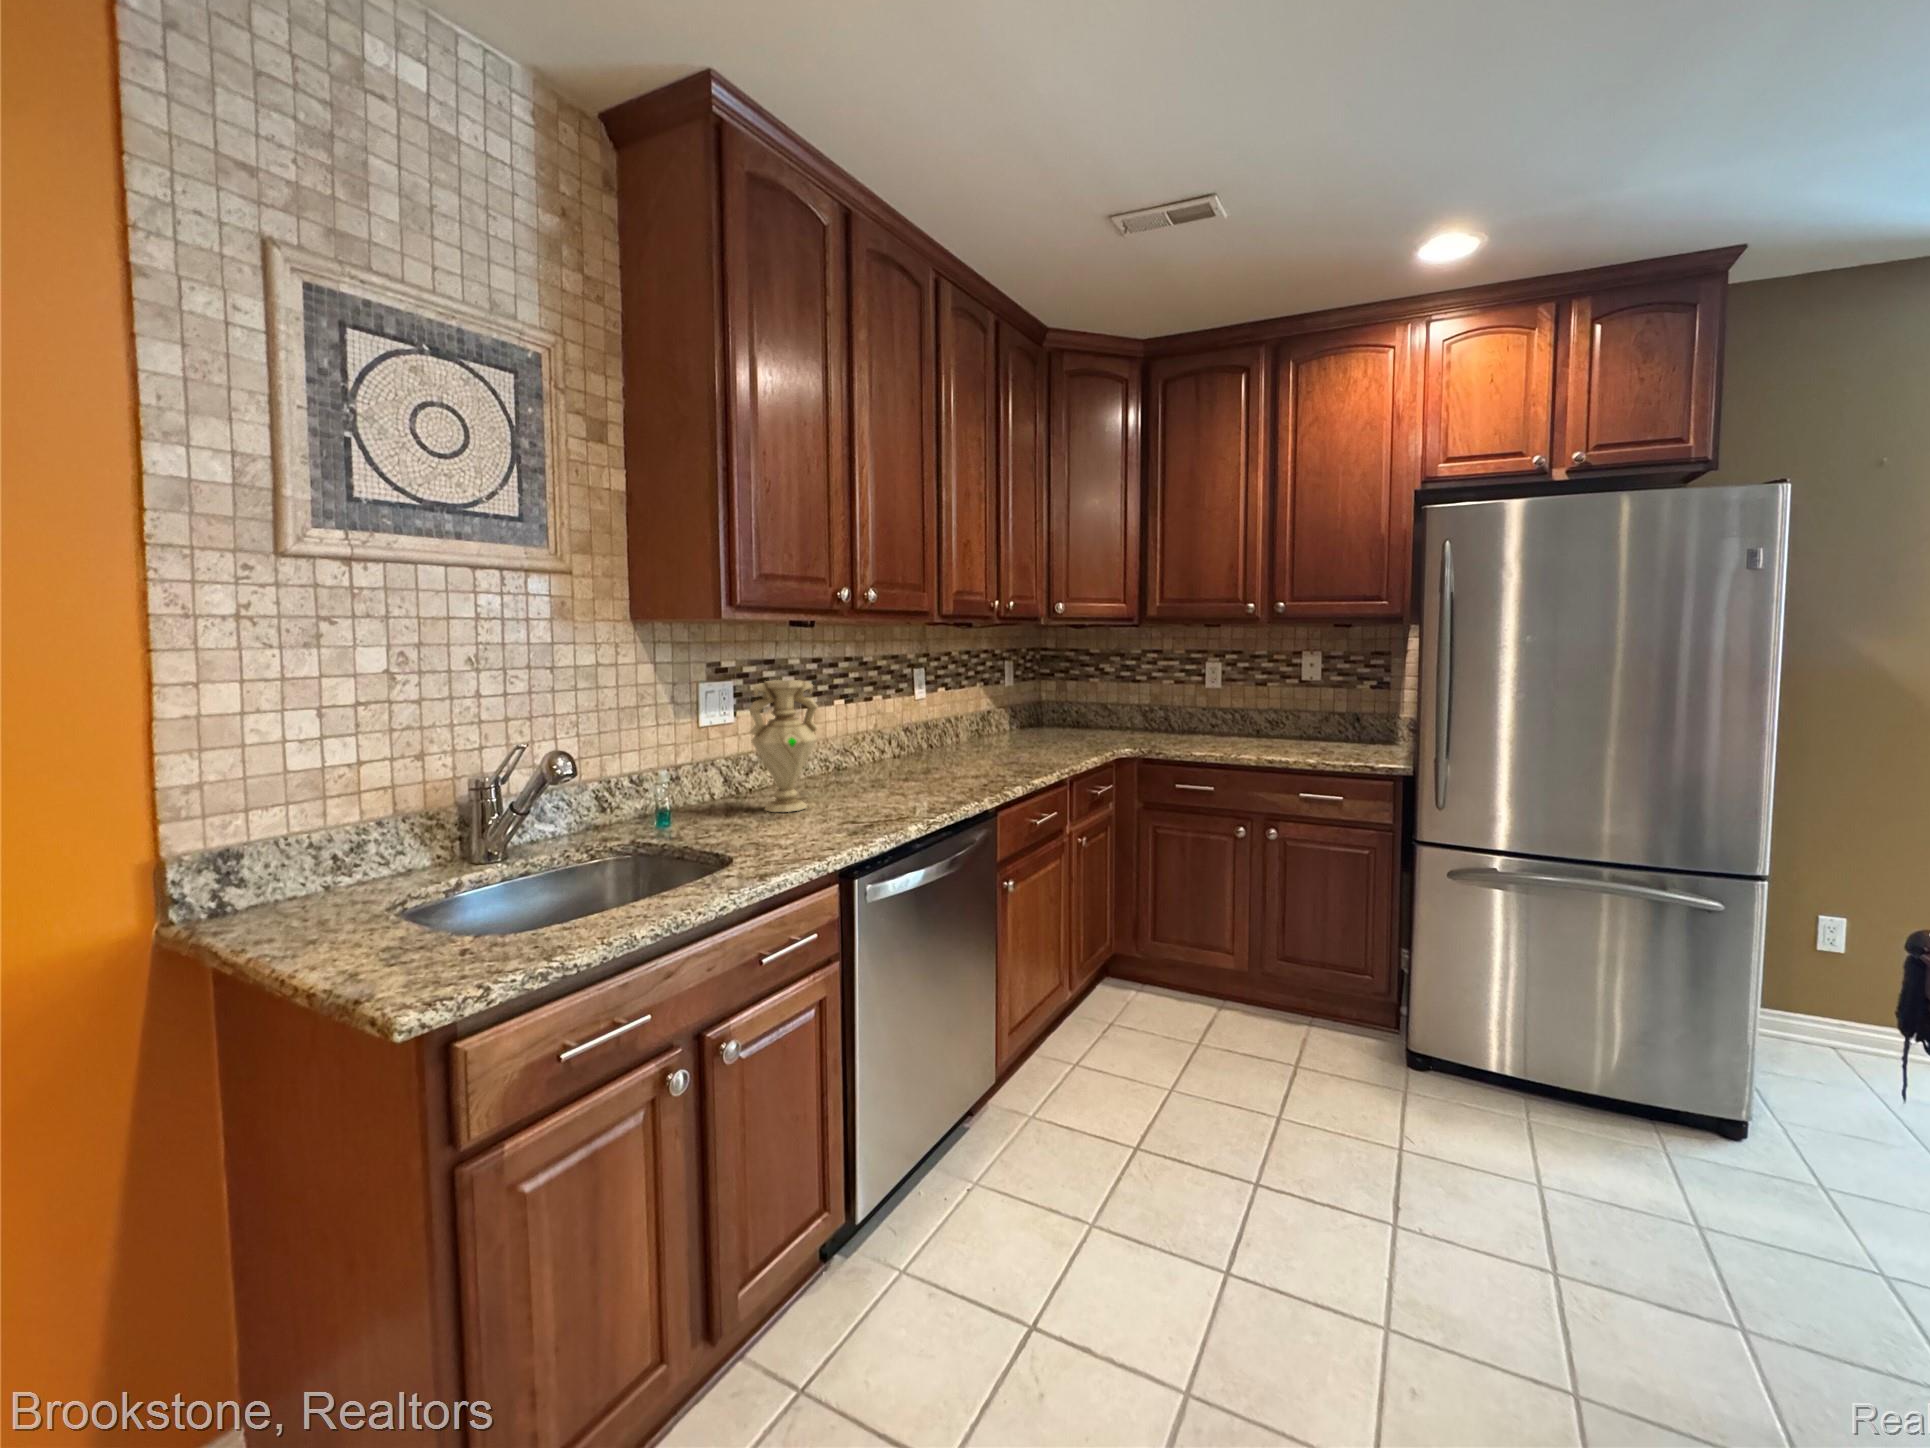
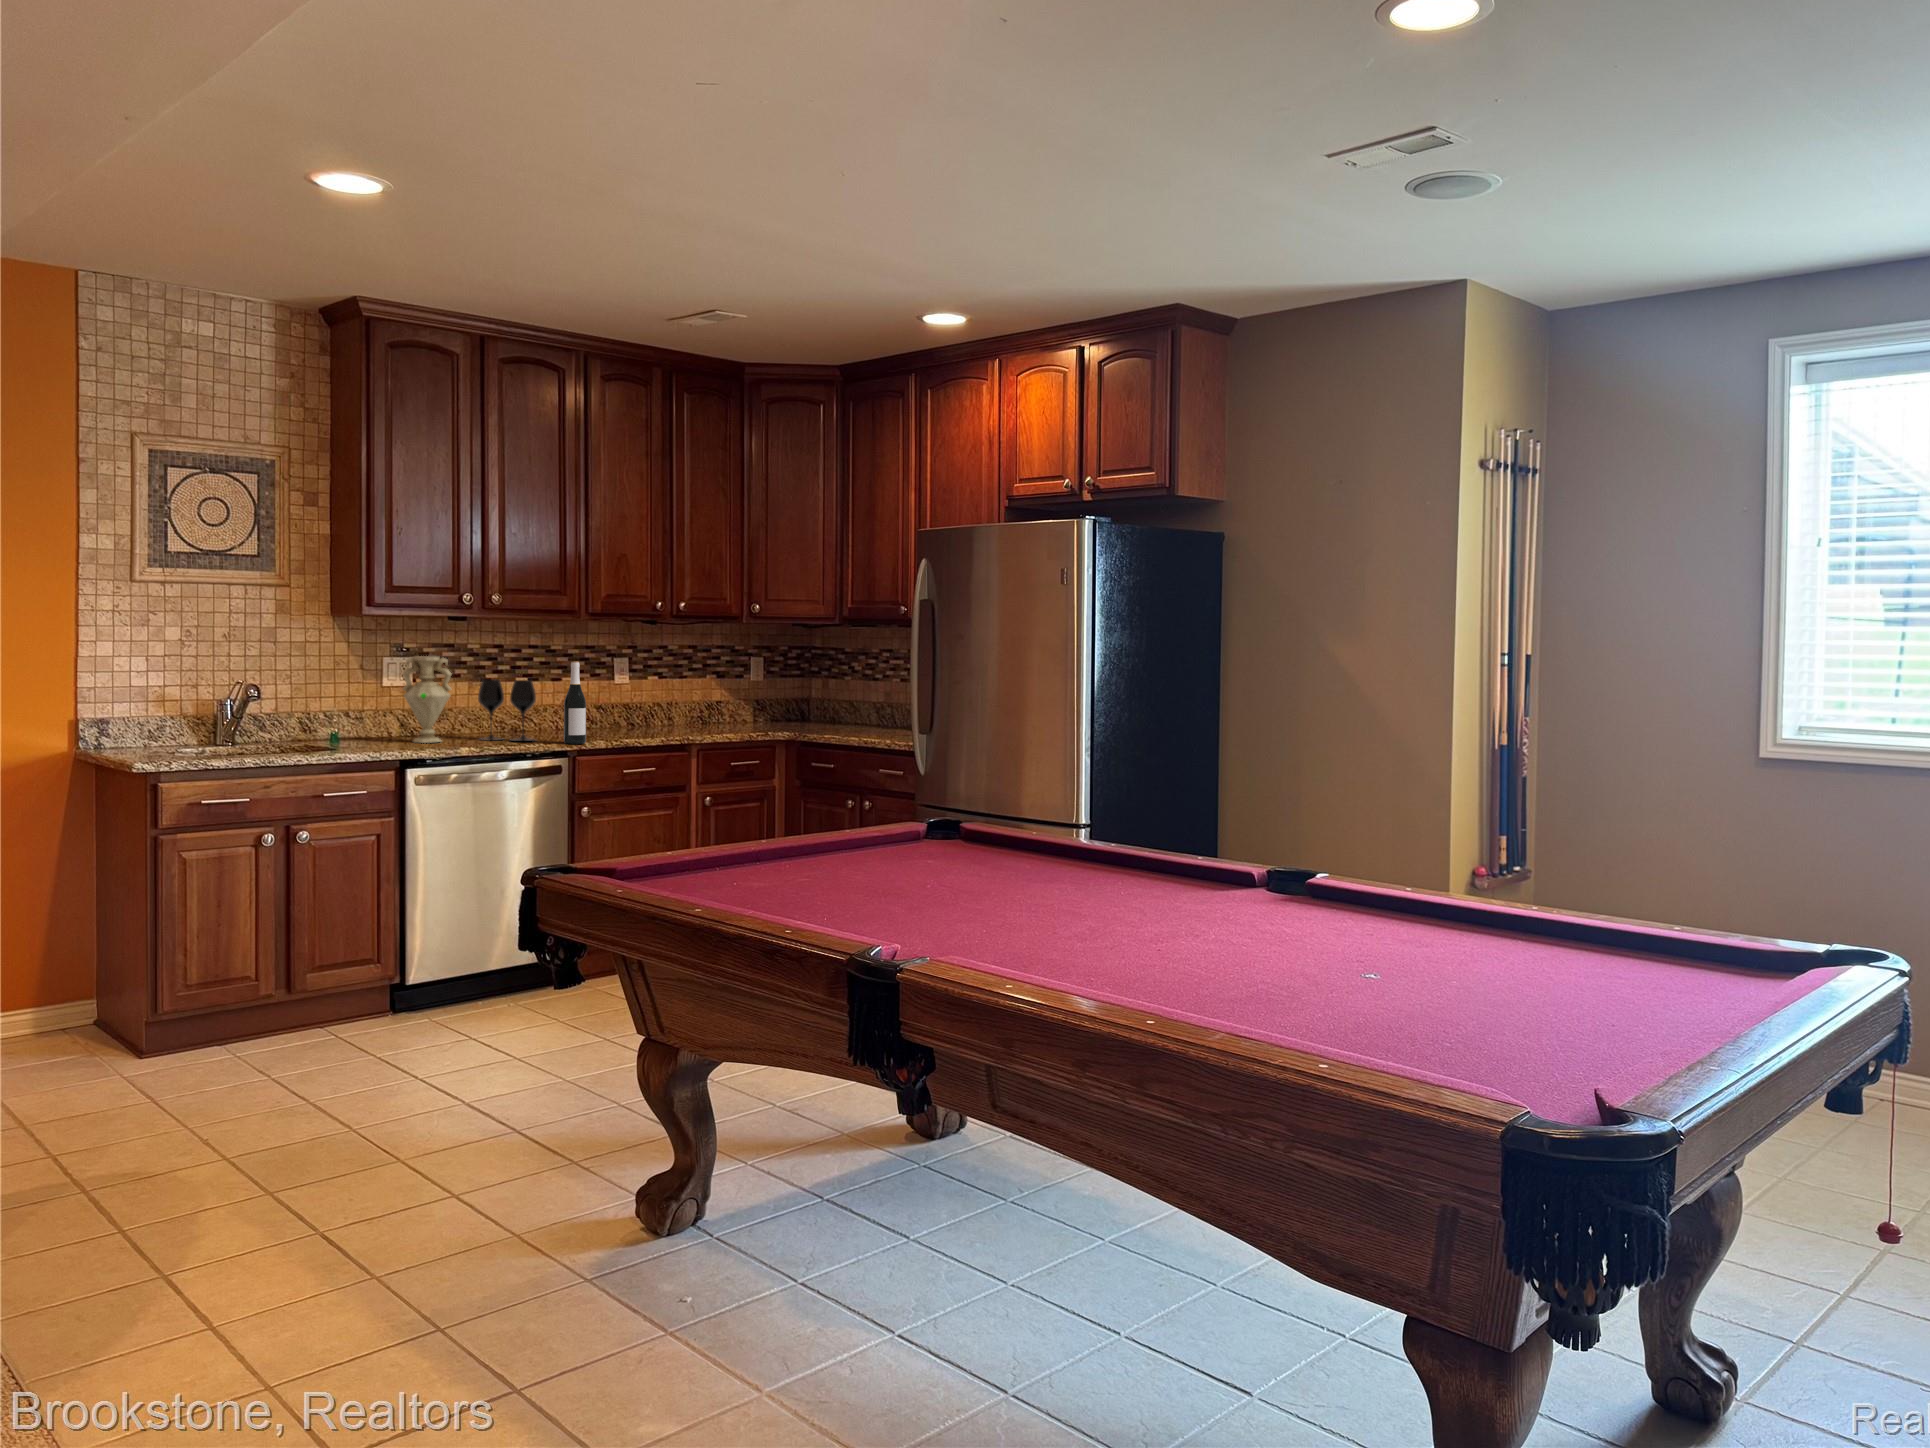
wine bottle: none [946,679,974,790] -> present [564,661,586,744]
wine glass: none [829,706,911,795] -> present [478,679,536,741]

